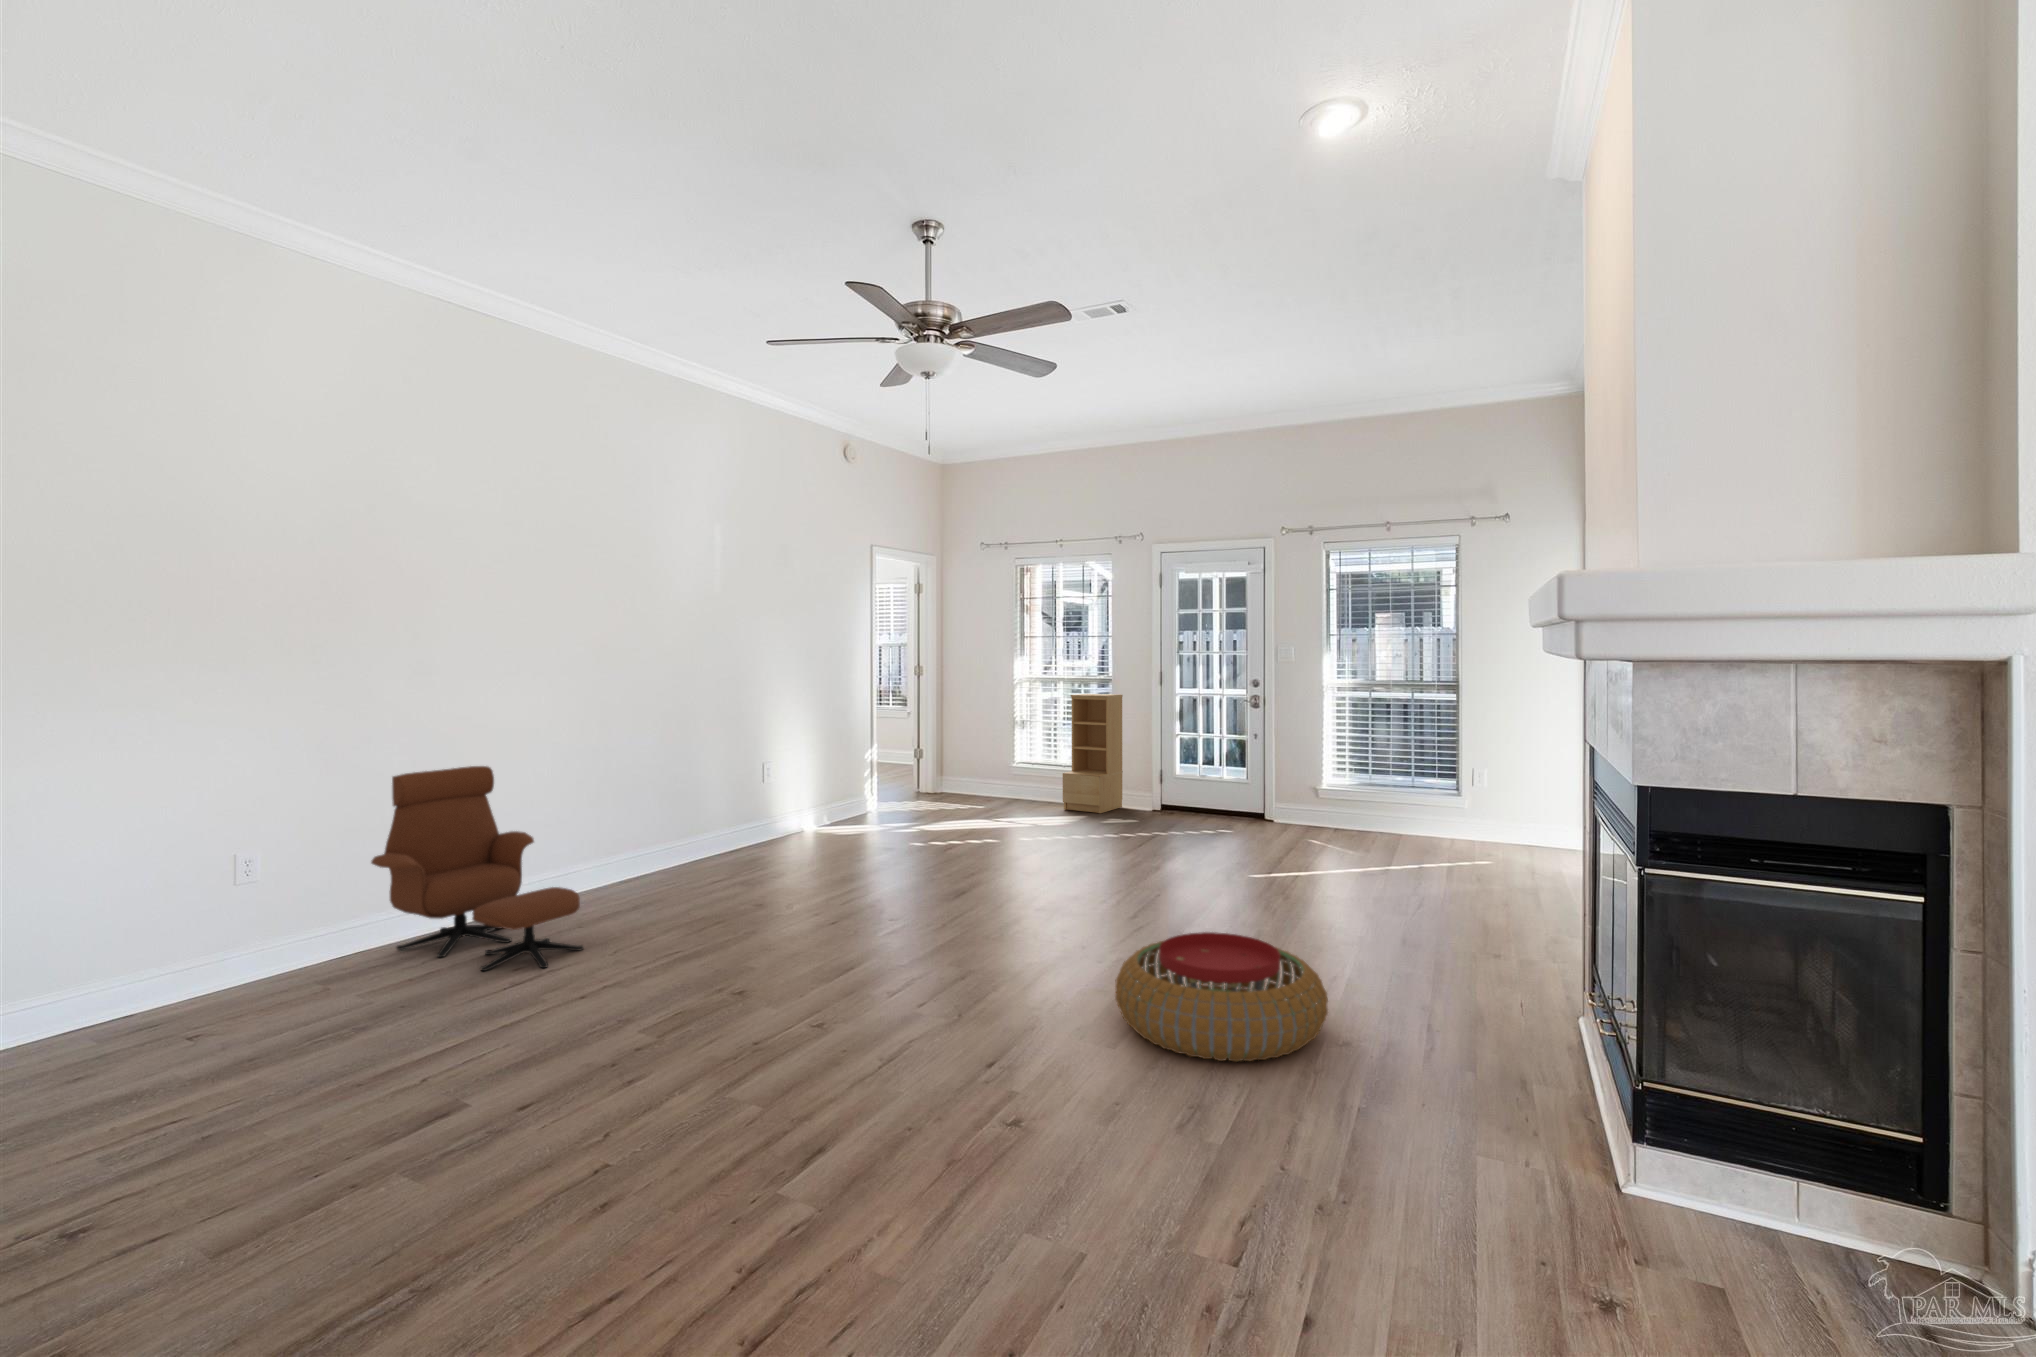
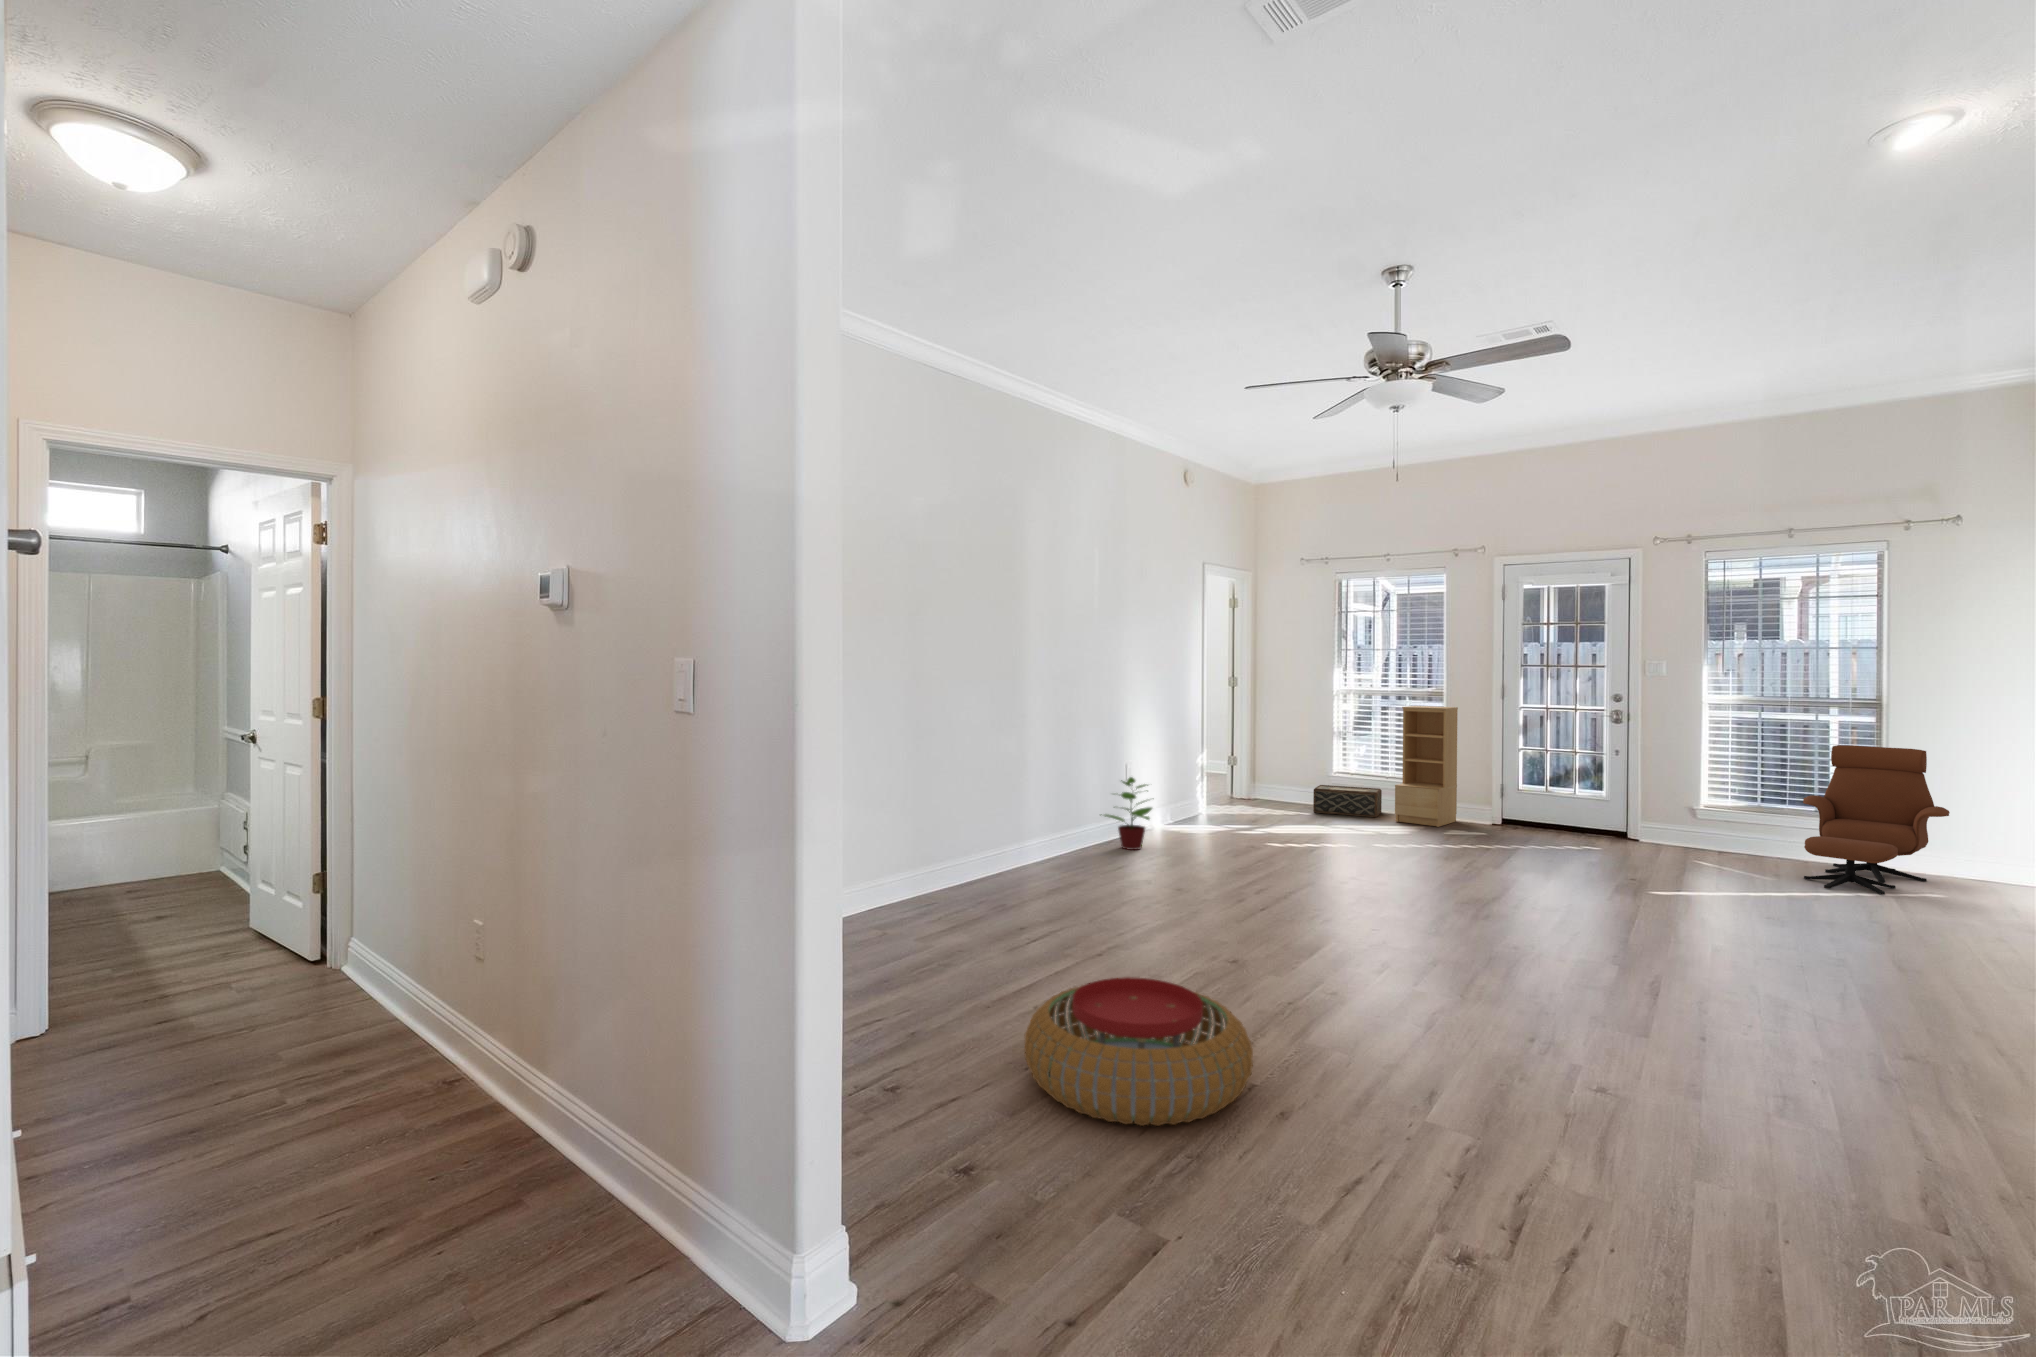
lounge chair: present [371,766,584,971] -> present [1803,745,1950,894]
potted plant: none [730,772,793,853] -> present [1105,777,1152,850]
woven basket: none [991,775,1058,806] -> present [1313,785,1382,817]
pouf: present [1115,932,1328,1062] -> present [1025,977,1253,1126]

